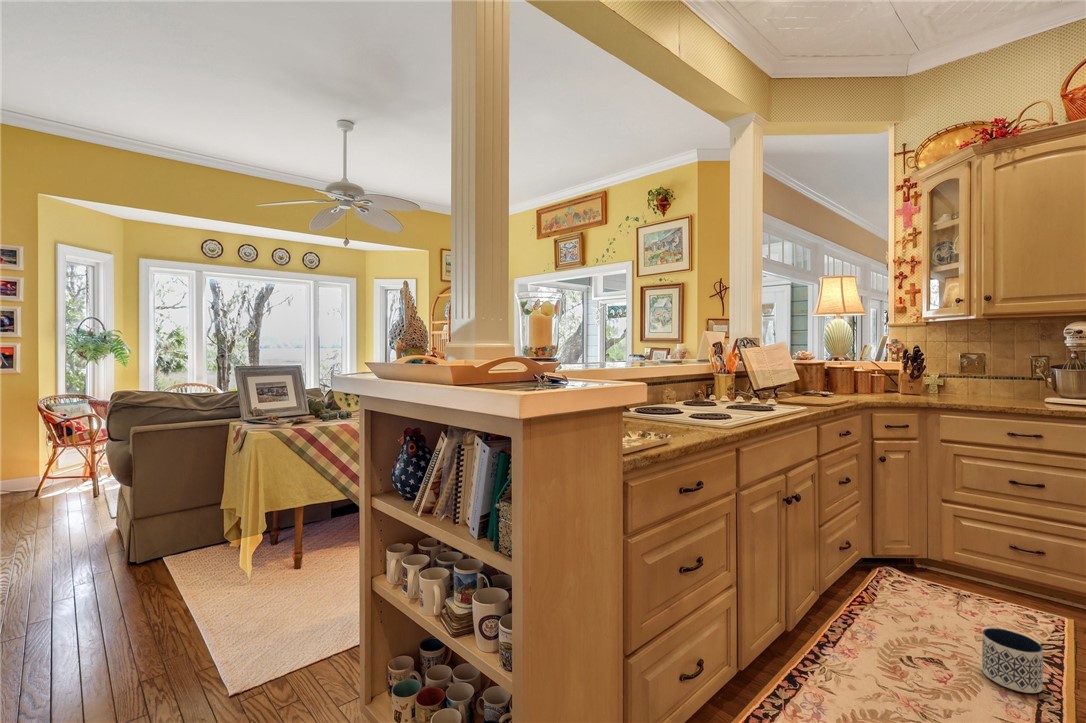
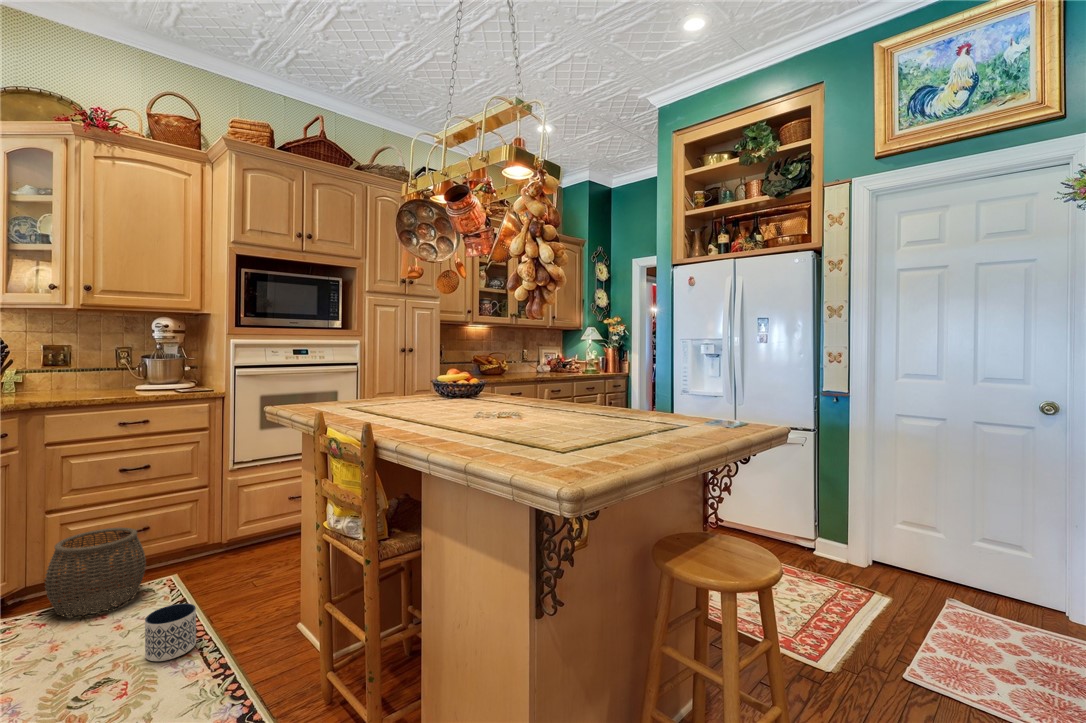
woven basket: none [931,529,1029,615] -> present [45,528,146,617]

